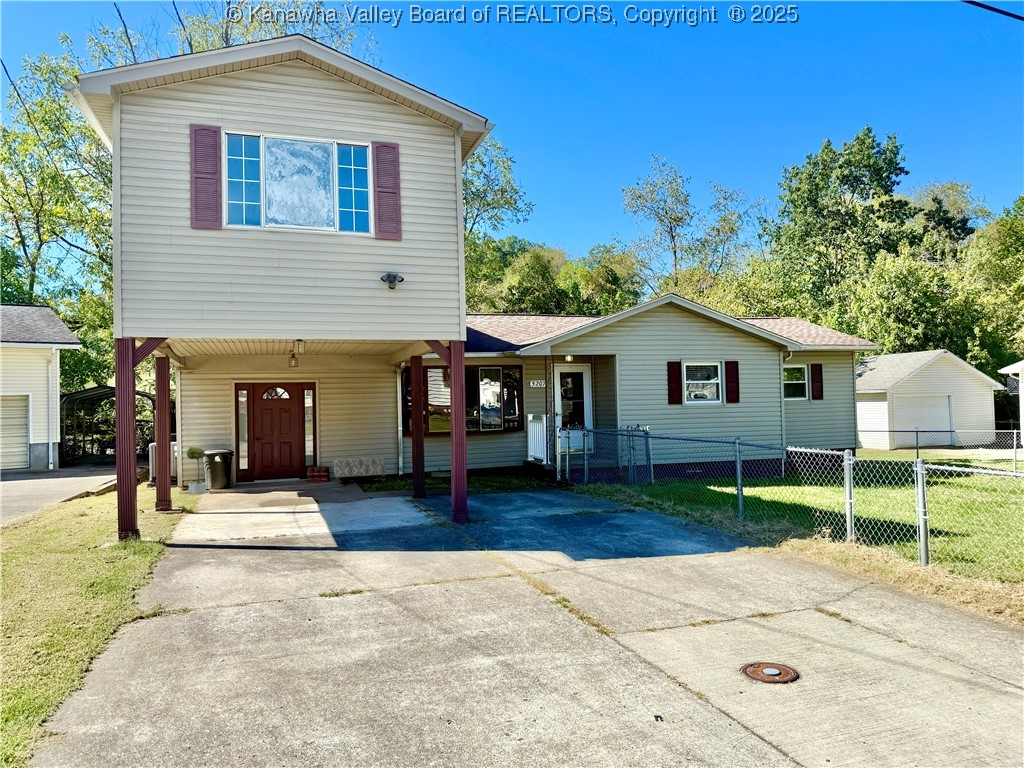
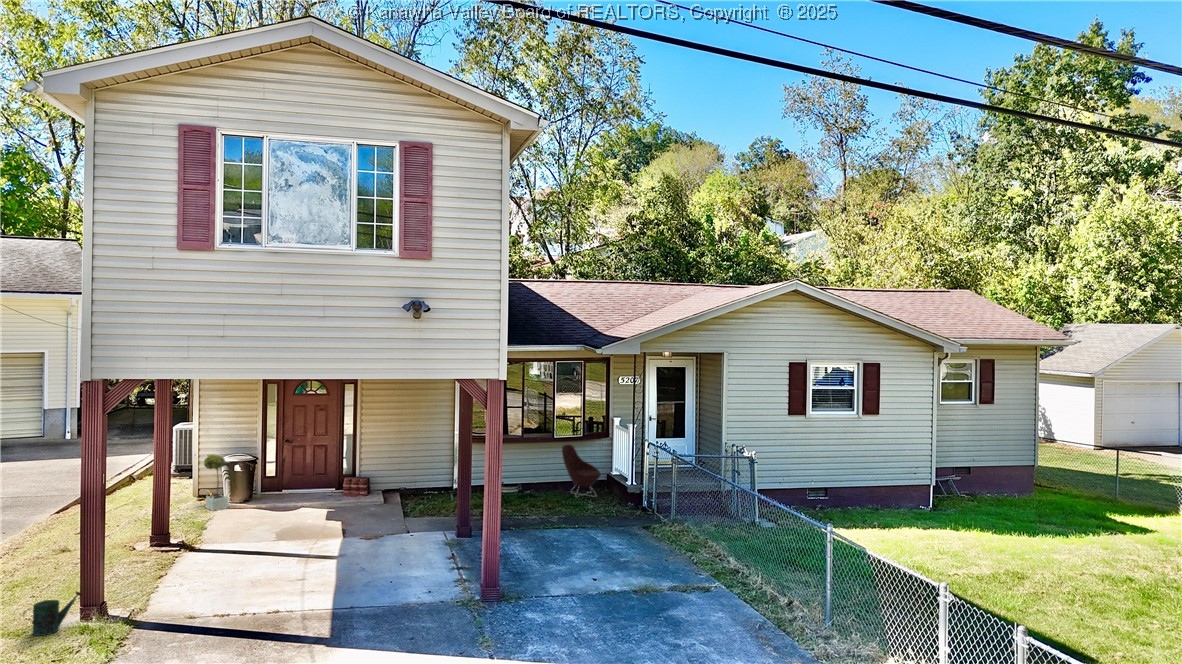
chair: none [487,437,520,478] -> present [562,445,601,495]
bench: present [333,457,386,484] -> none [378,464,439,499]
watering can: none [65,514,115,549] -> present [23,591,82,636]

